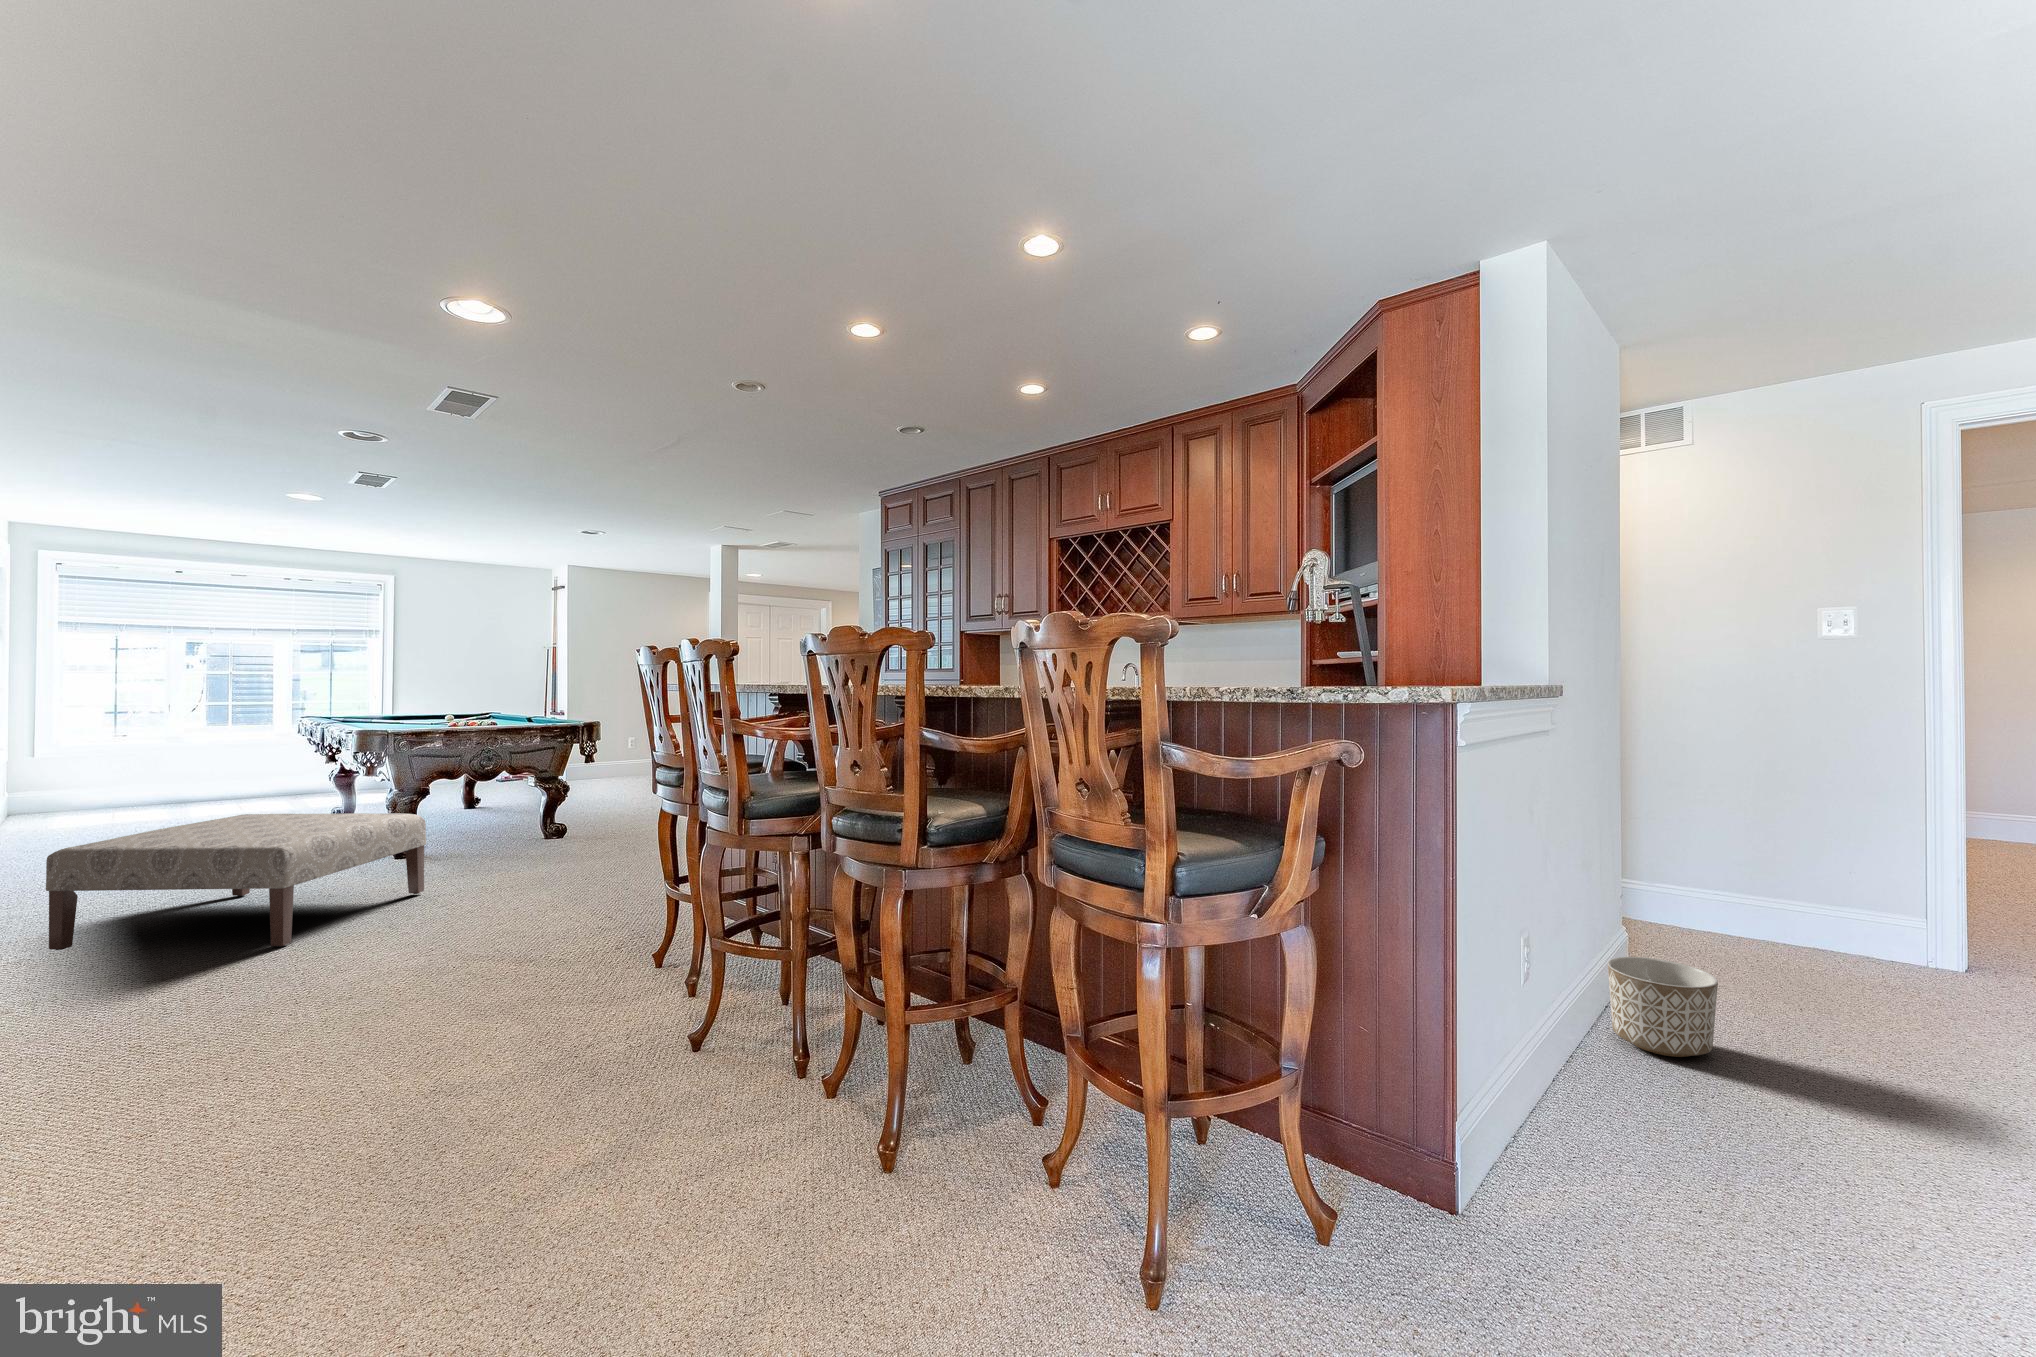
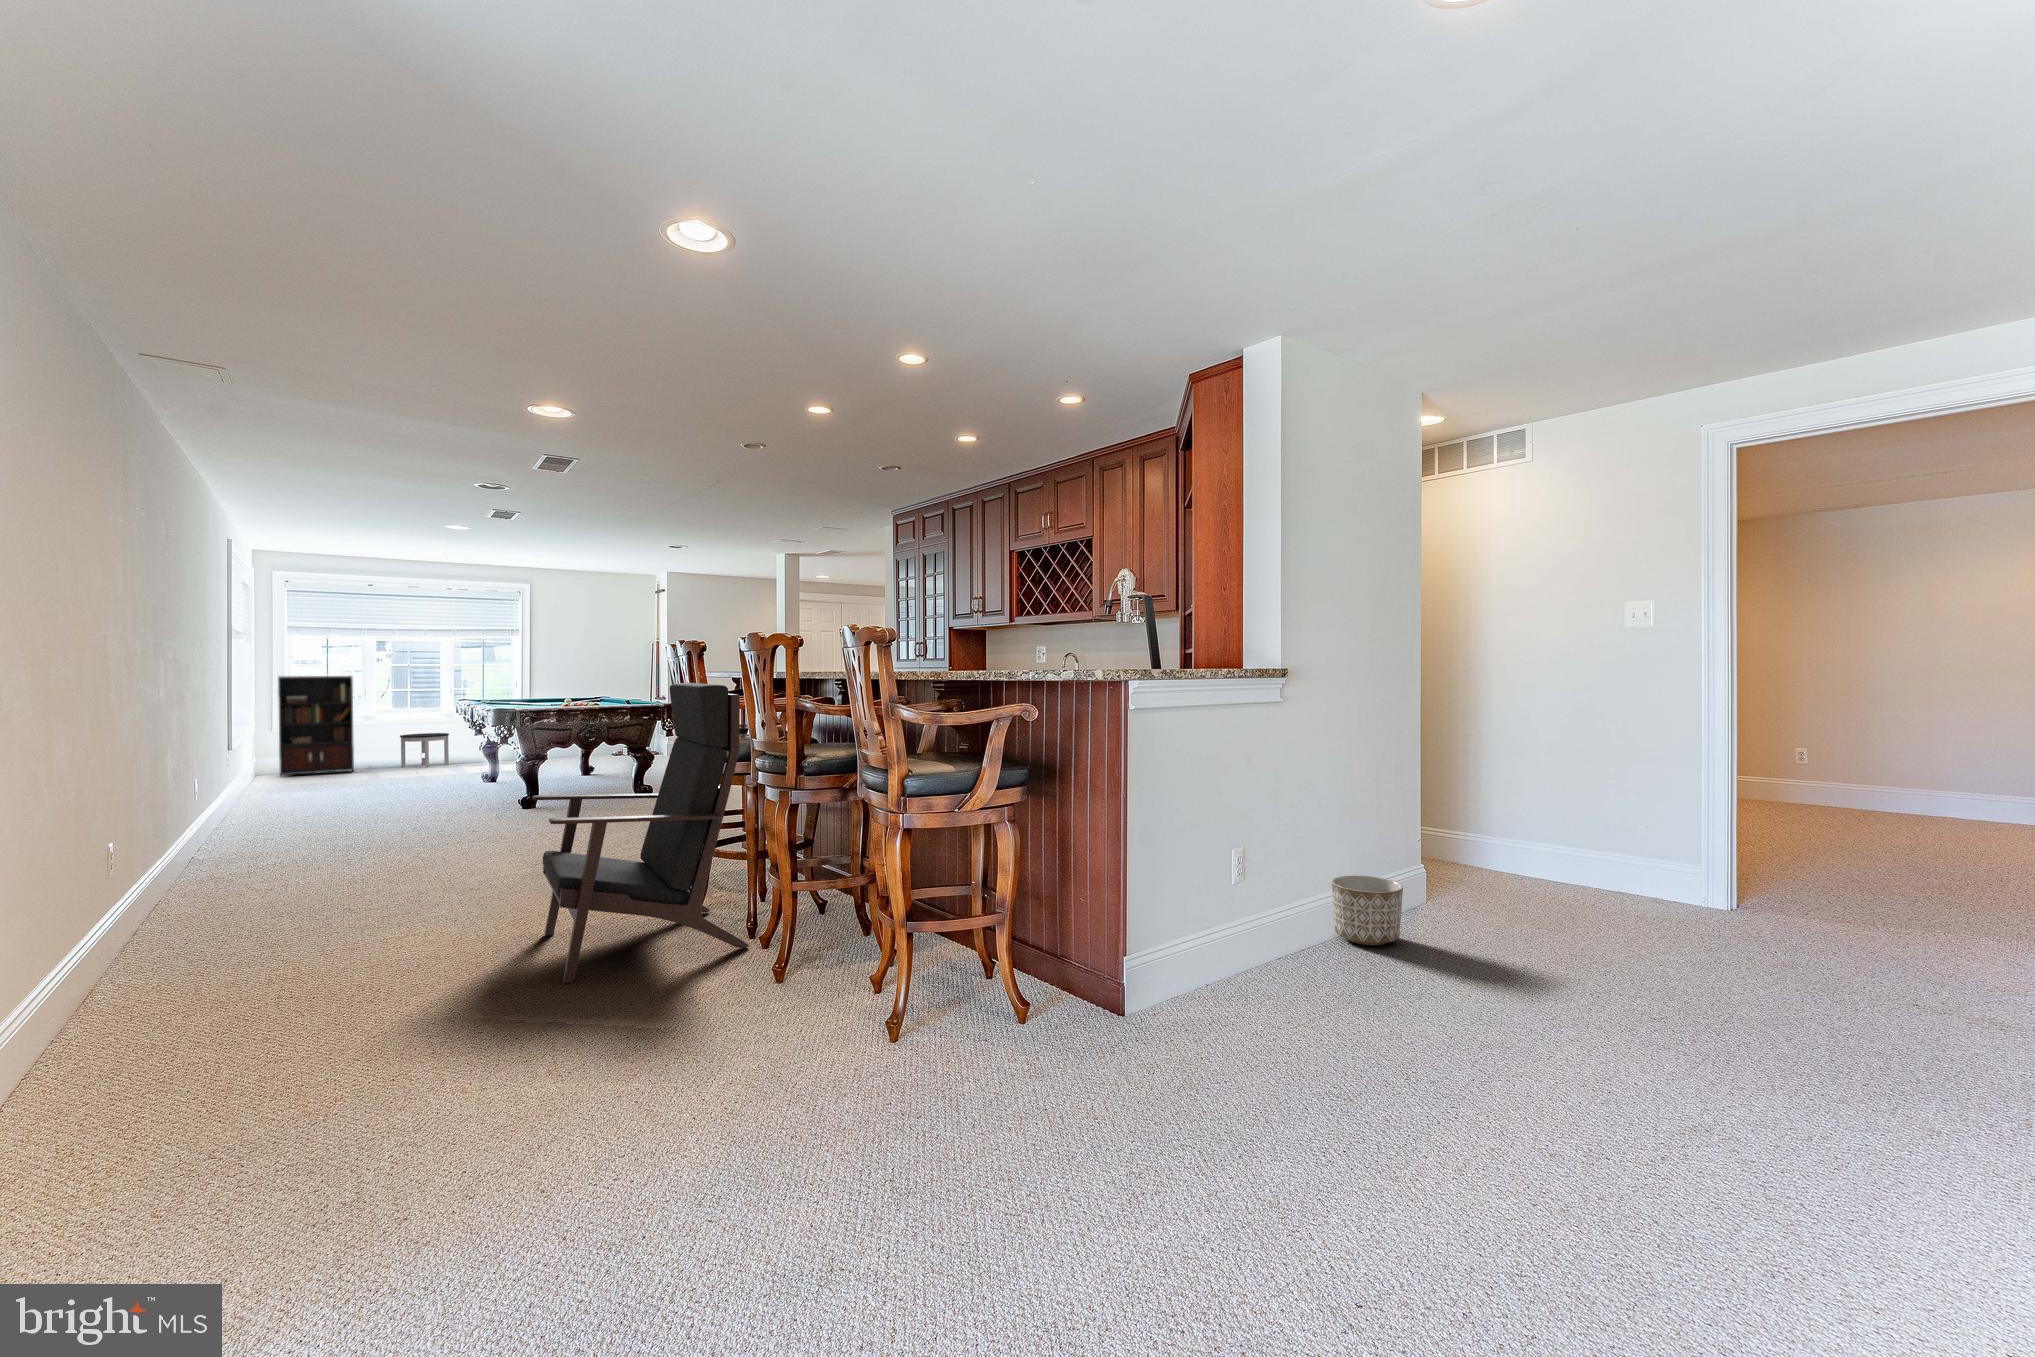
bookcase: none [42,685,175,817] -> present [278,676,354,775]
lounge chair: none [464,701,827,1222] -> present [532,683,749,983]
round table: none [217,757,285,801] -> present [400,733,449,767]
ottoman: present [46,813,426,950] -> none [293,769,538,858]

